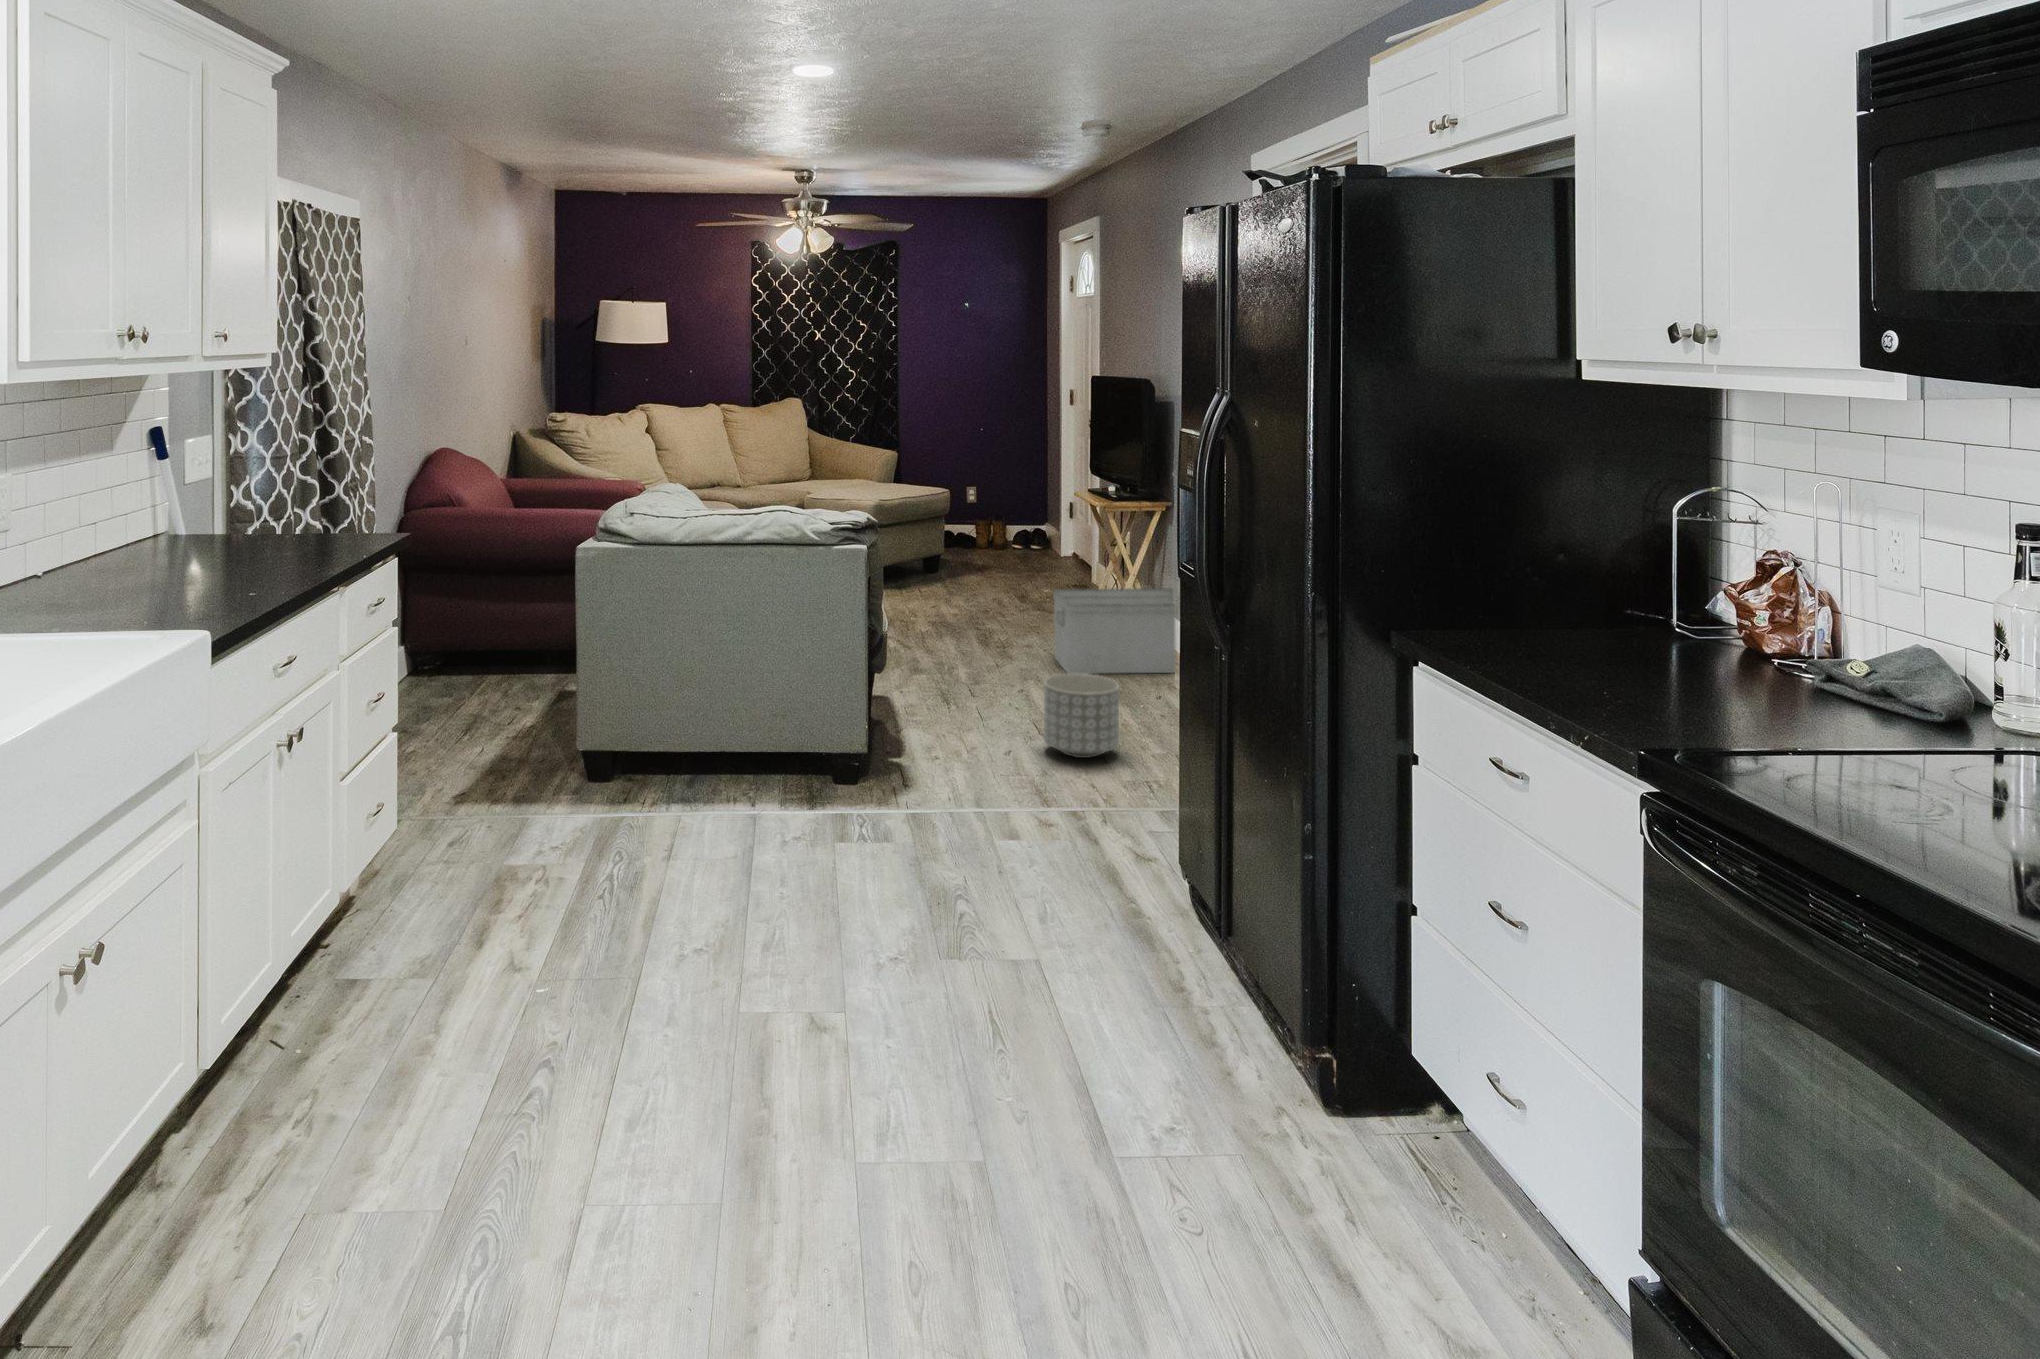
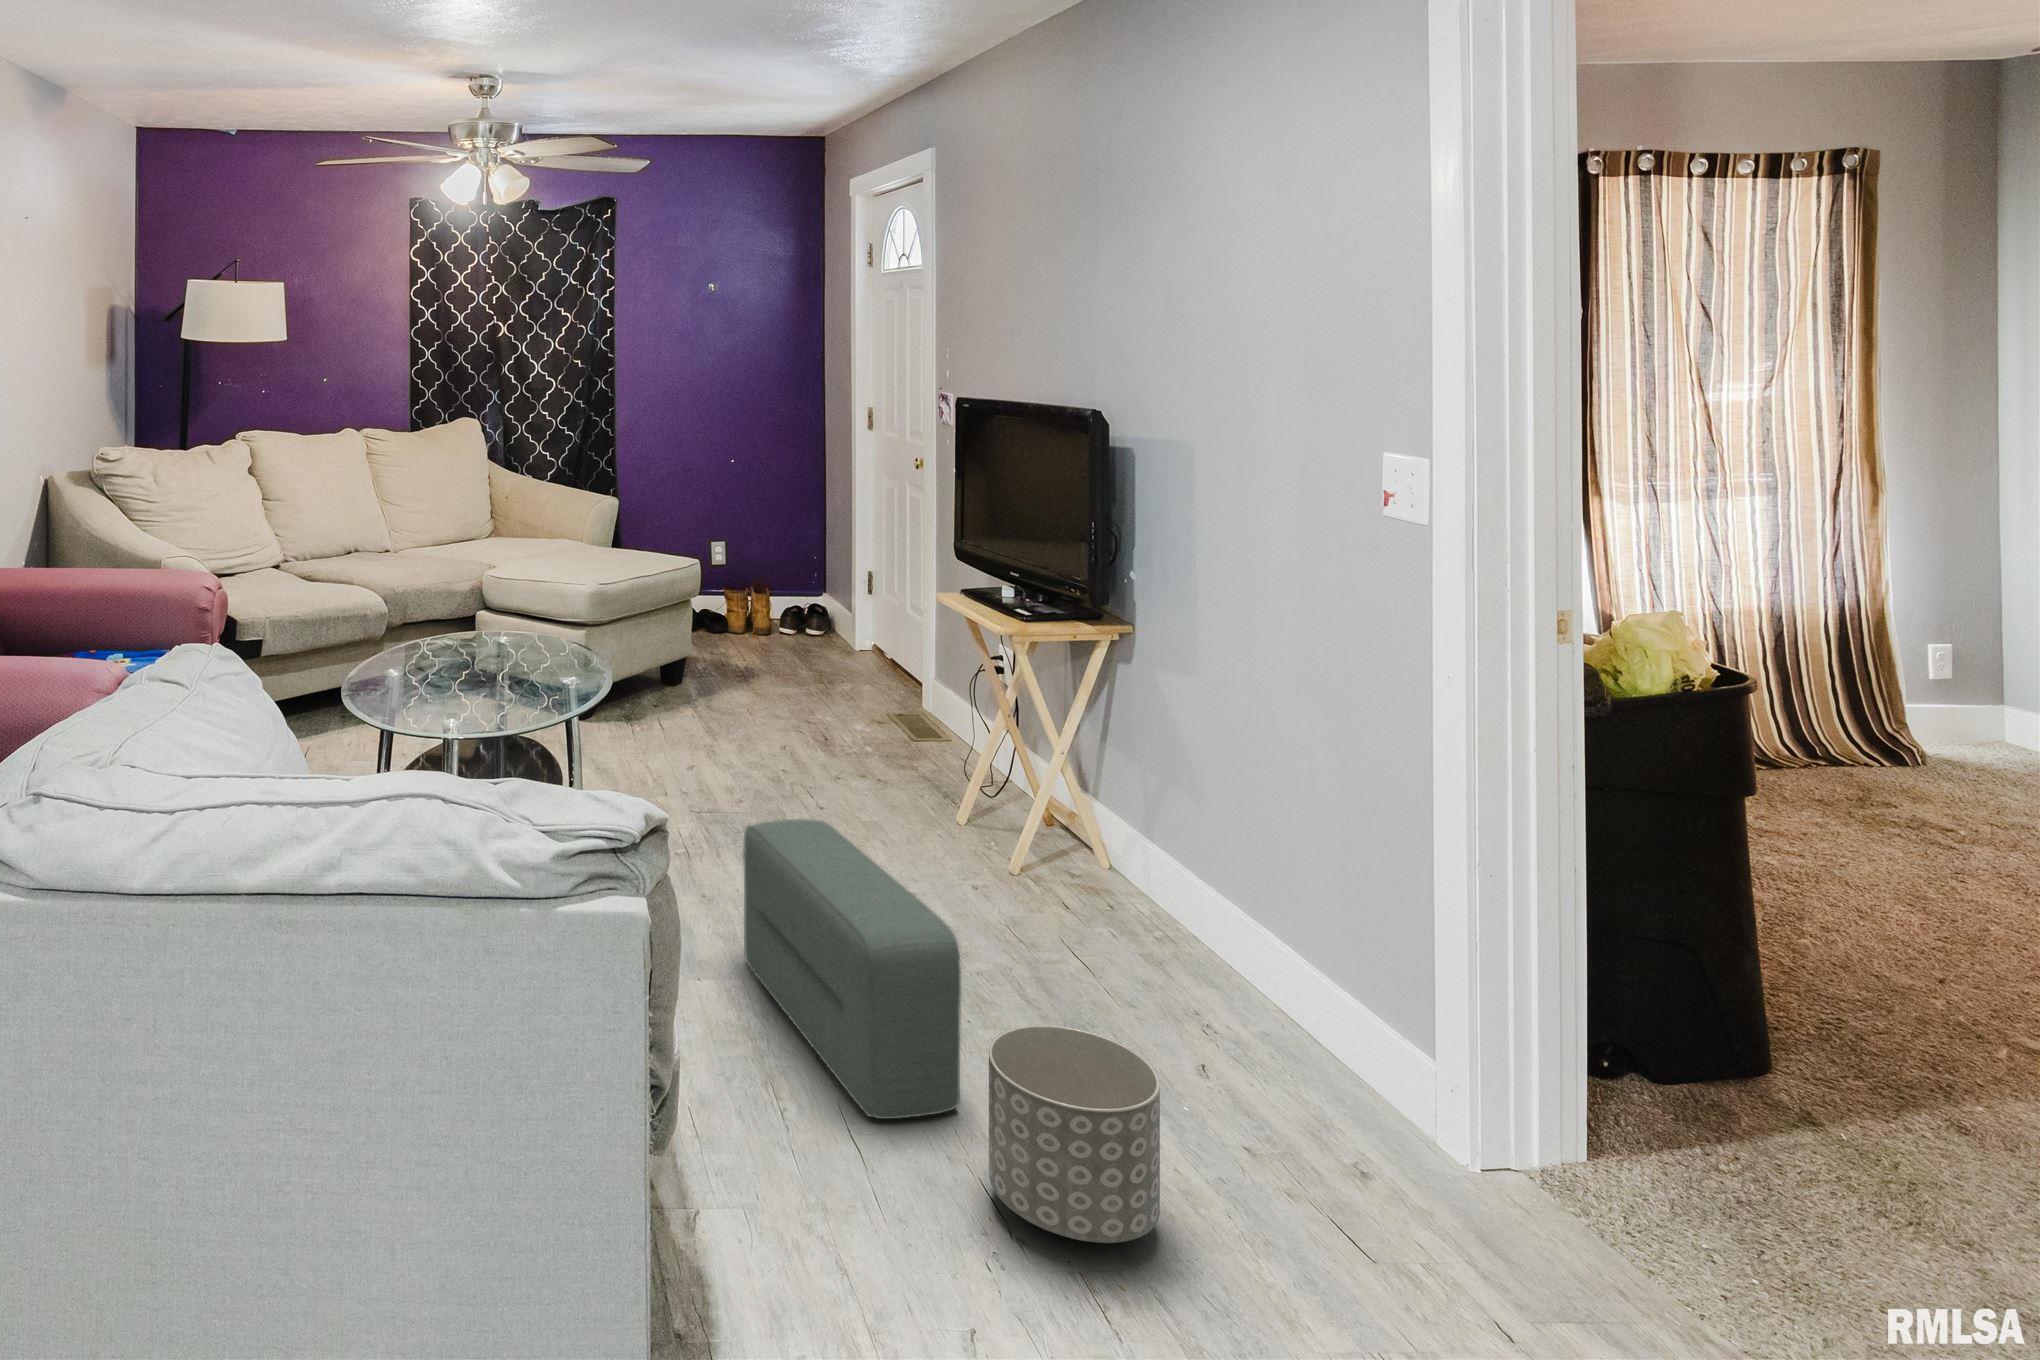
storage bin: present [1054,588,1175,674] -> none [914,764,1188,934]
pouf: none [947,605,1042,728] -> present [743,819,961,1119]

